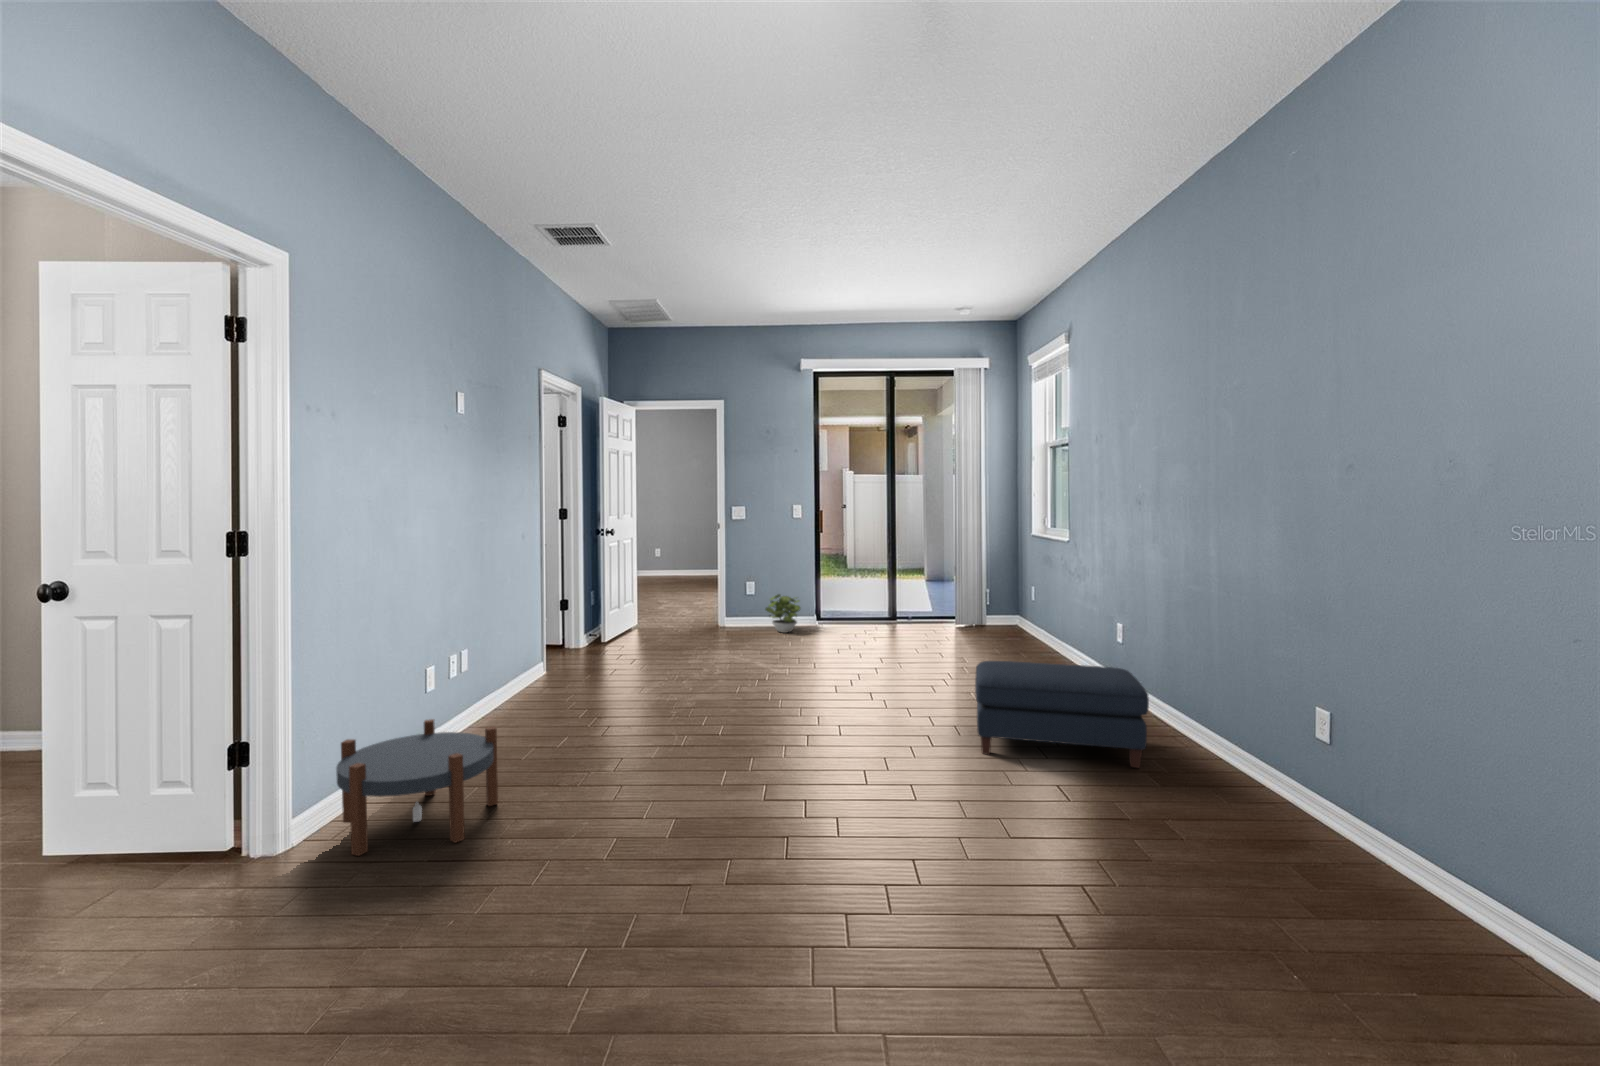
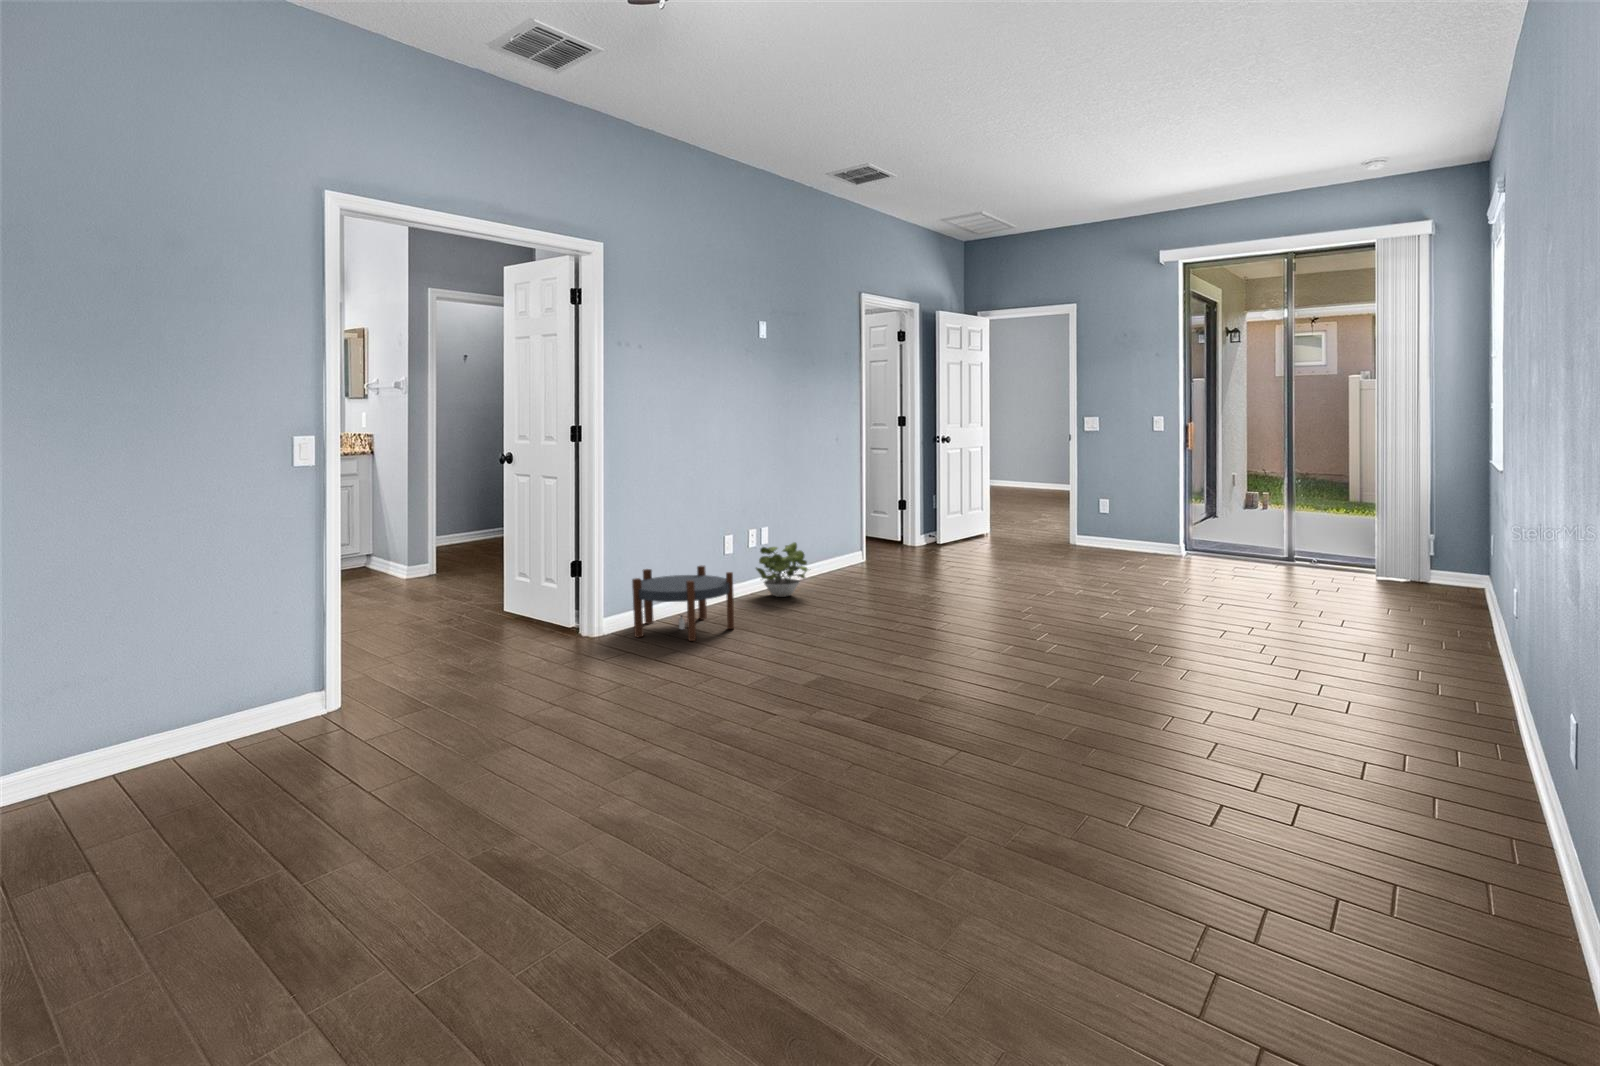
potted plant: present [765,594,800,633] -> present [756,542,808,597]
ottoman: present [975,661,1149,768] -> none [1173,573,1408,700]

